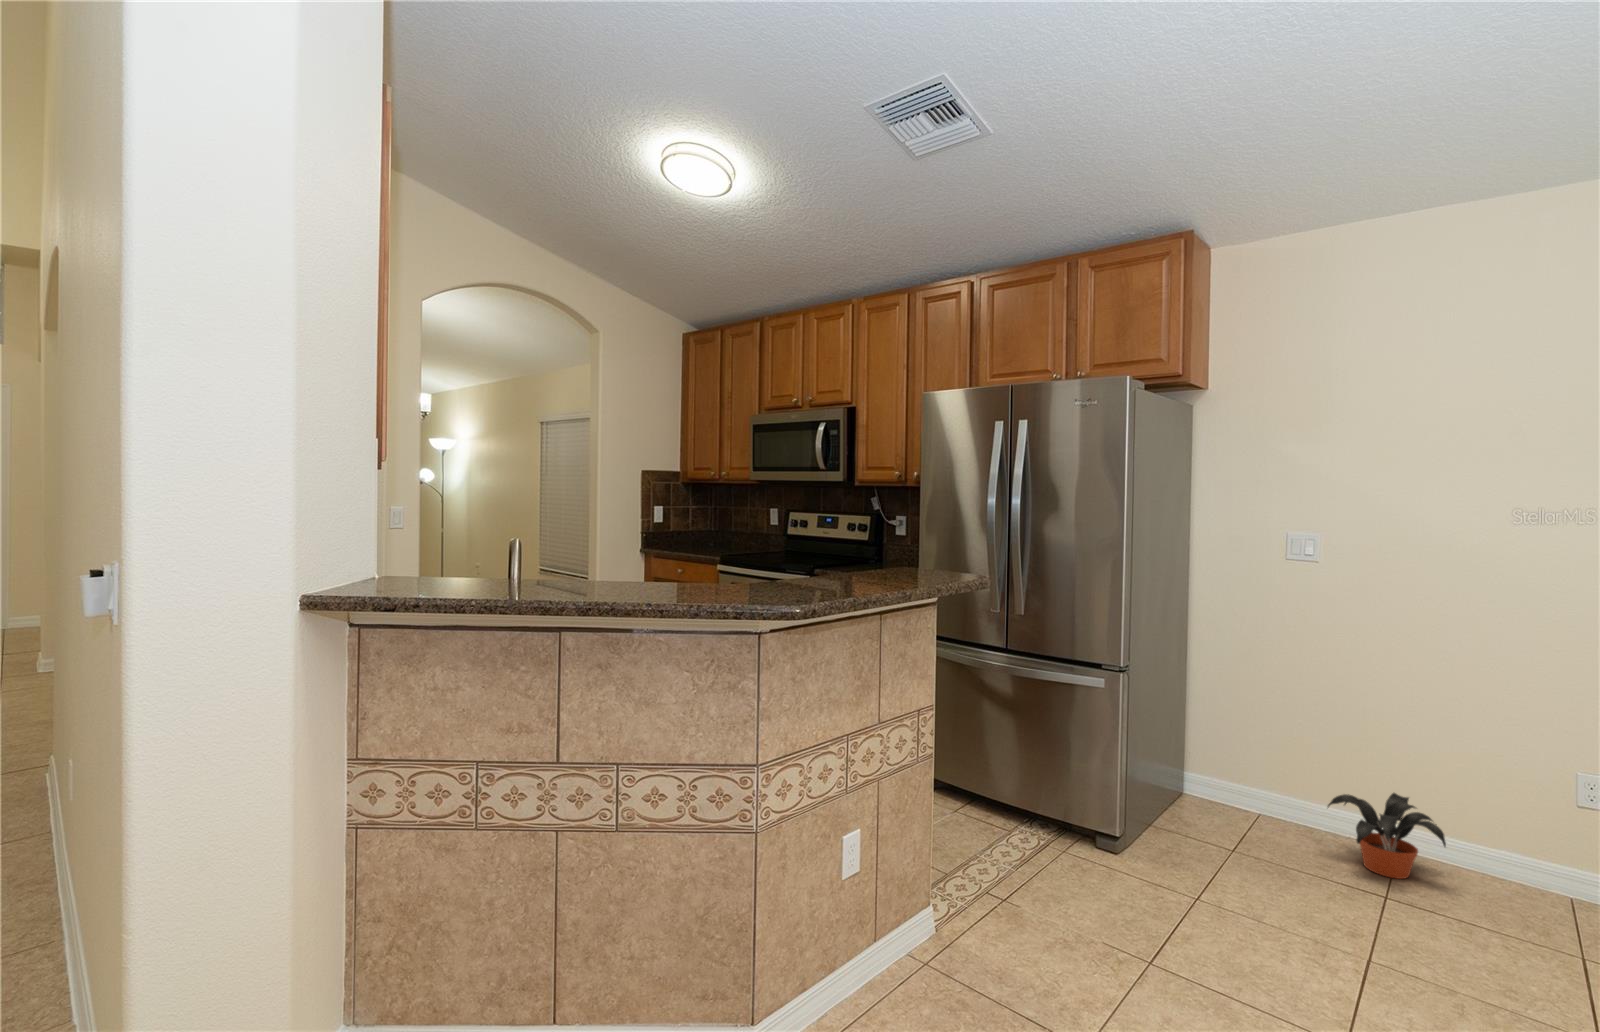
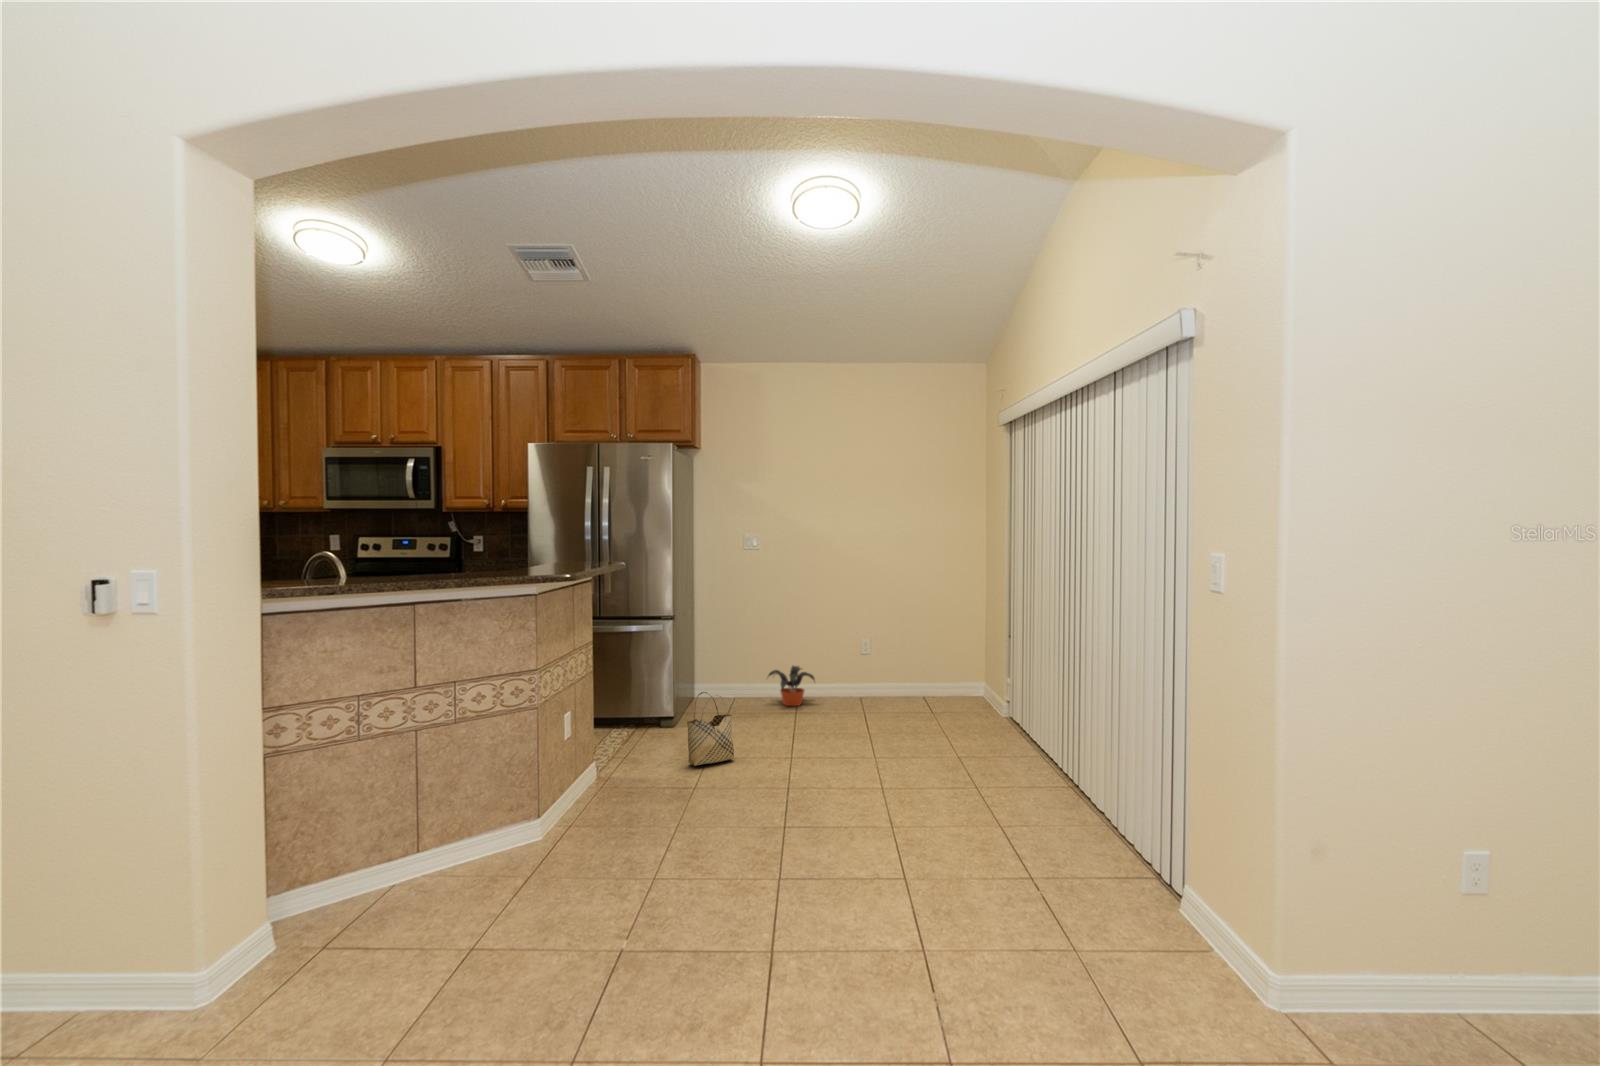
woven basket: none [1101,833,1202,987] -> present [687,692,734,766]

